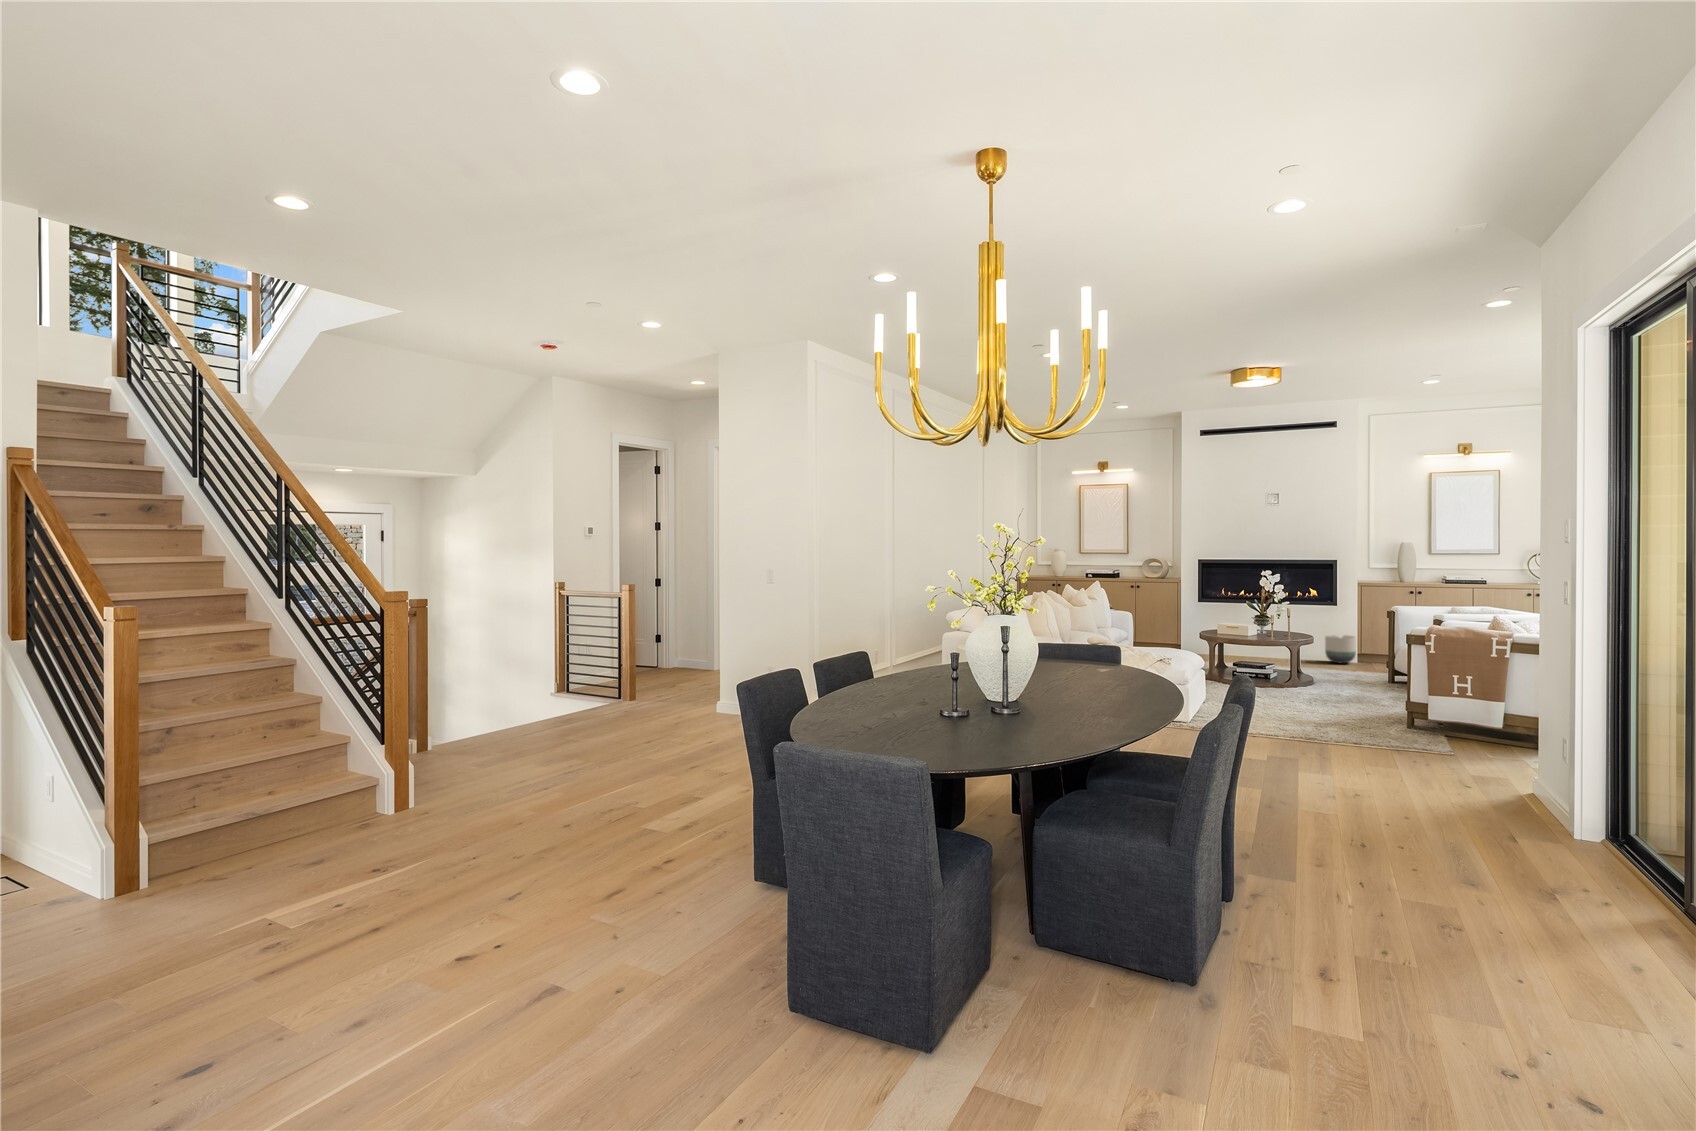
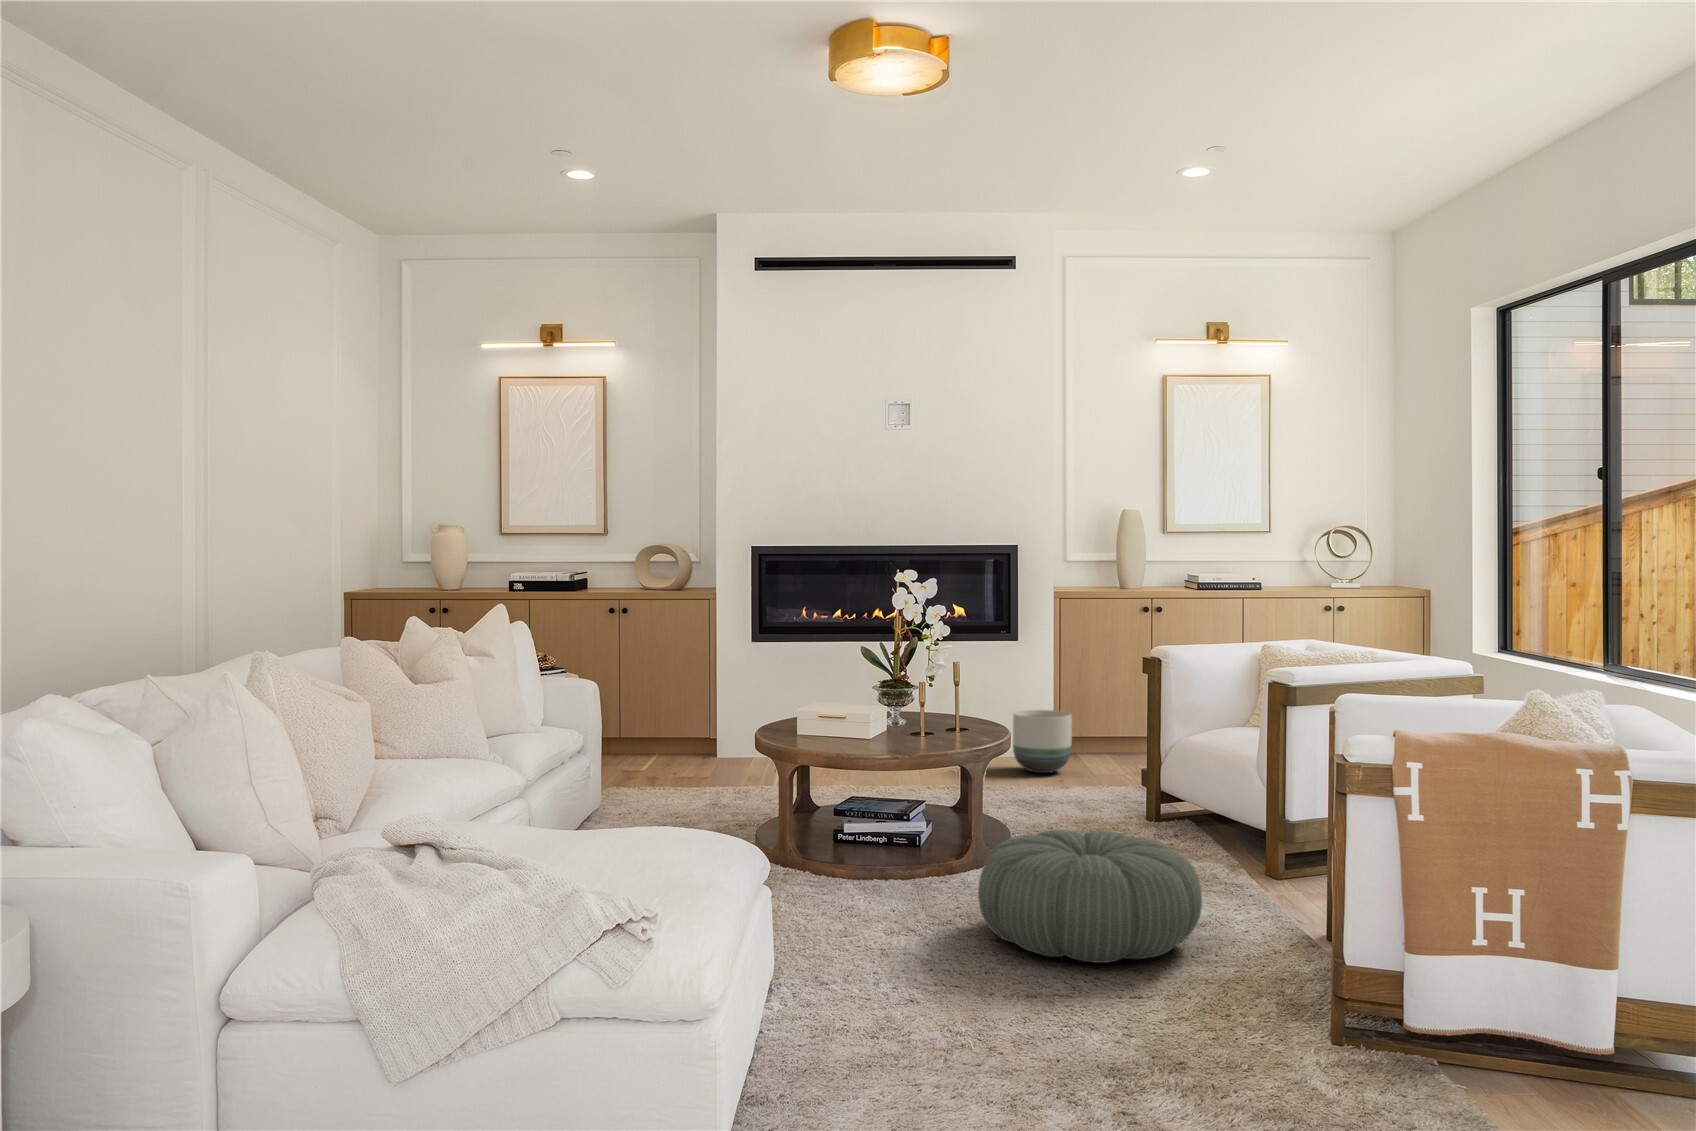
pouf: none [1288,668,1379,710] -> present [978,830,1202,963]

